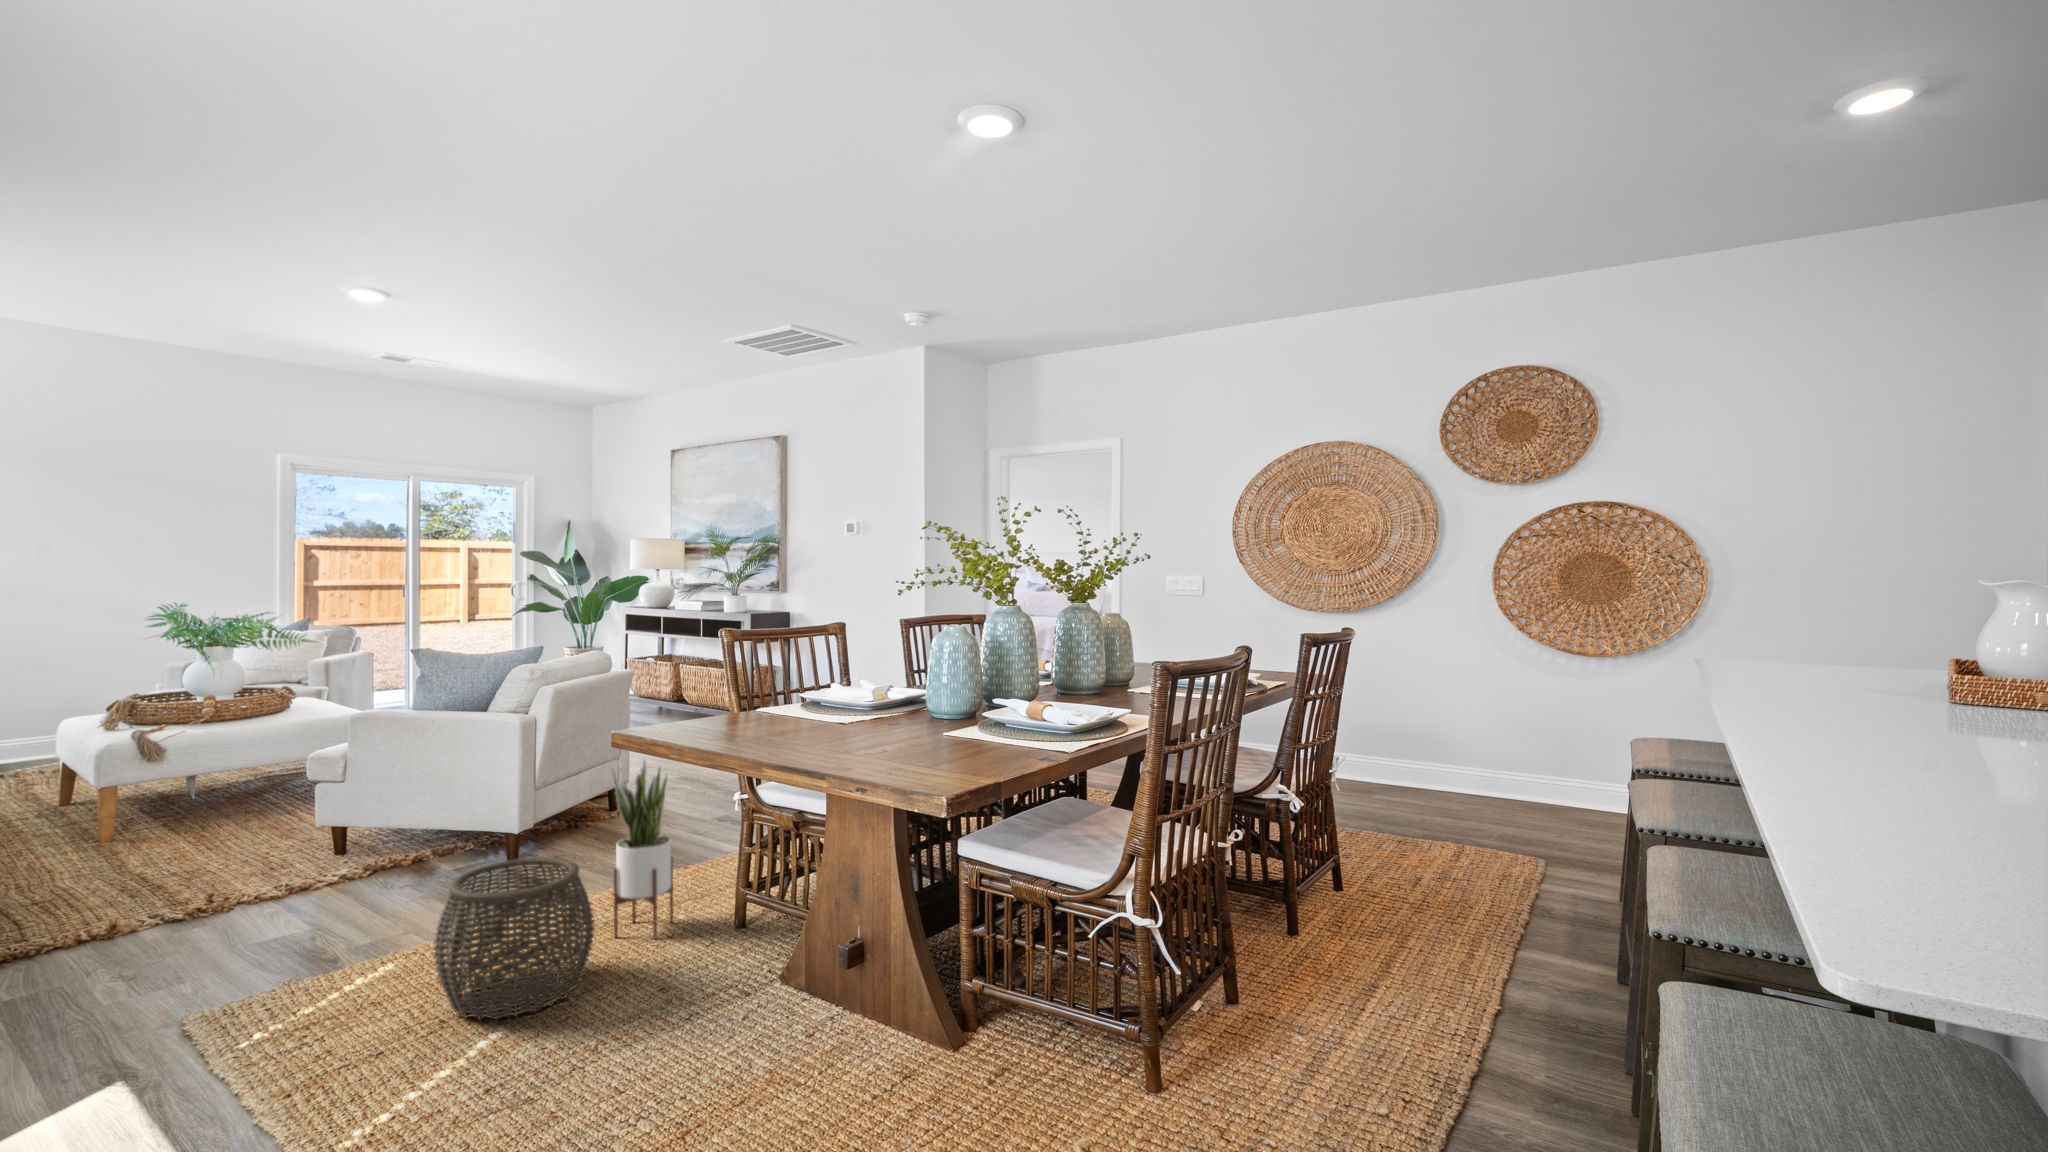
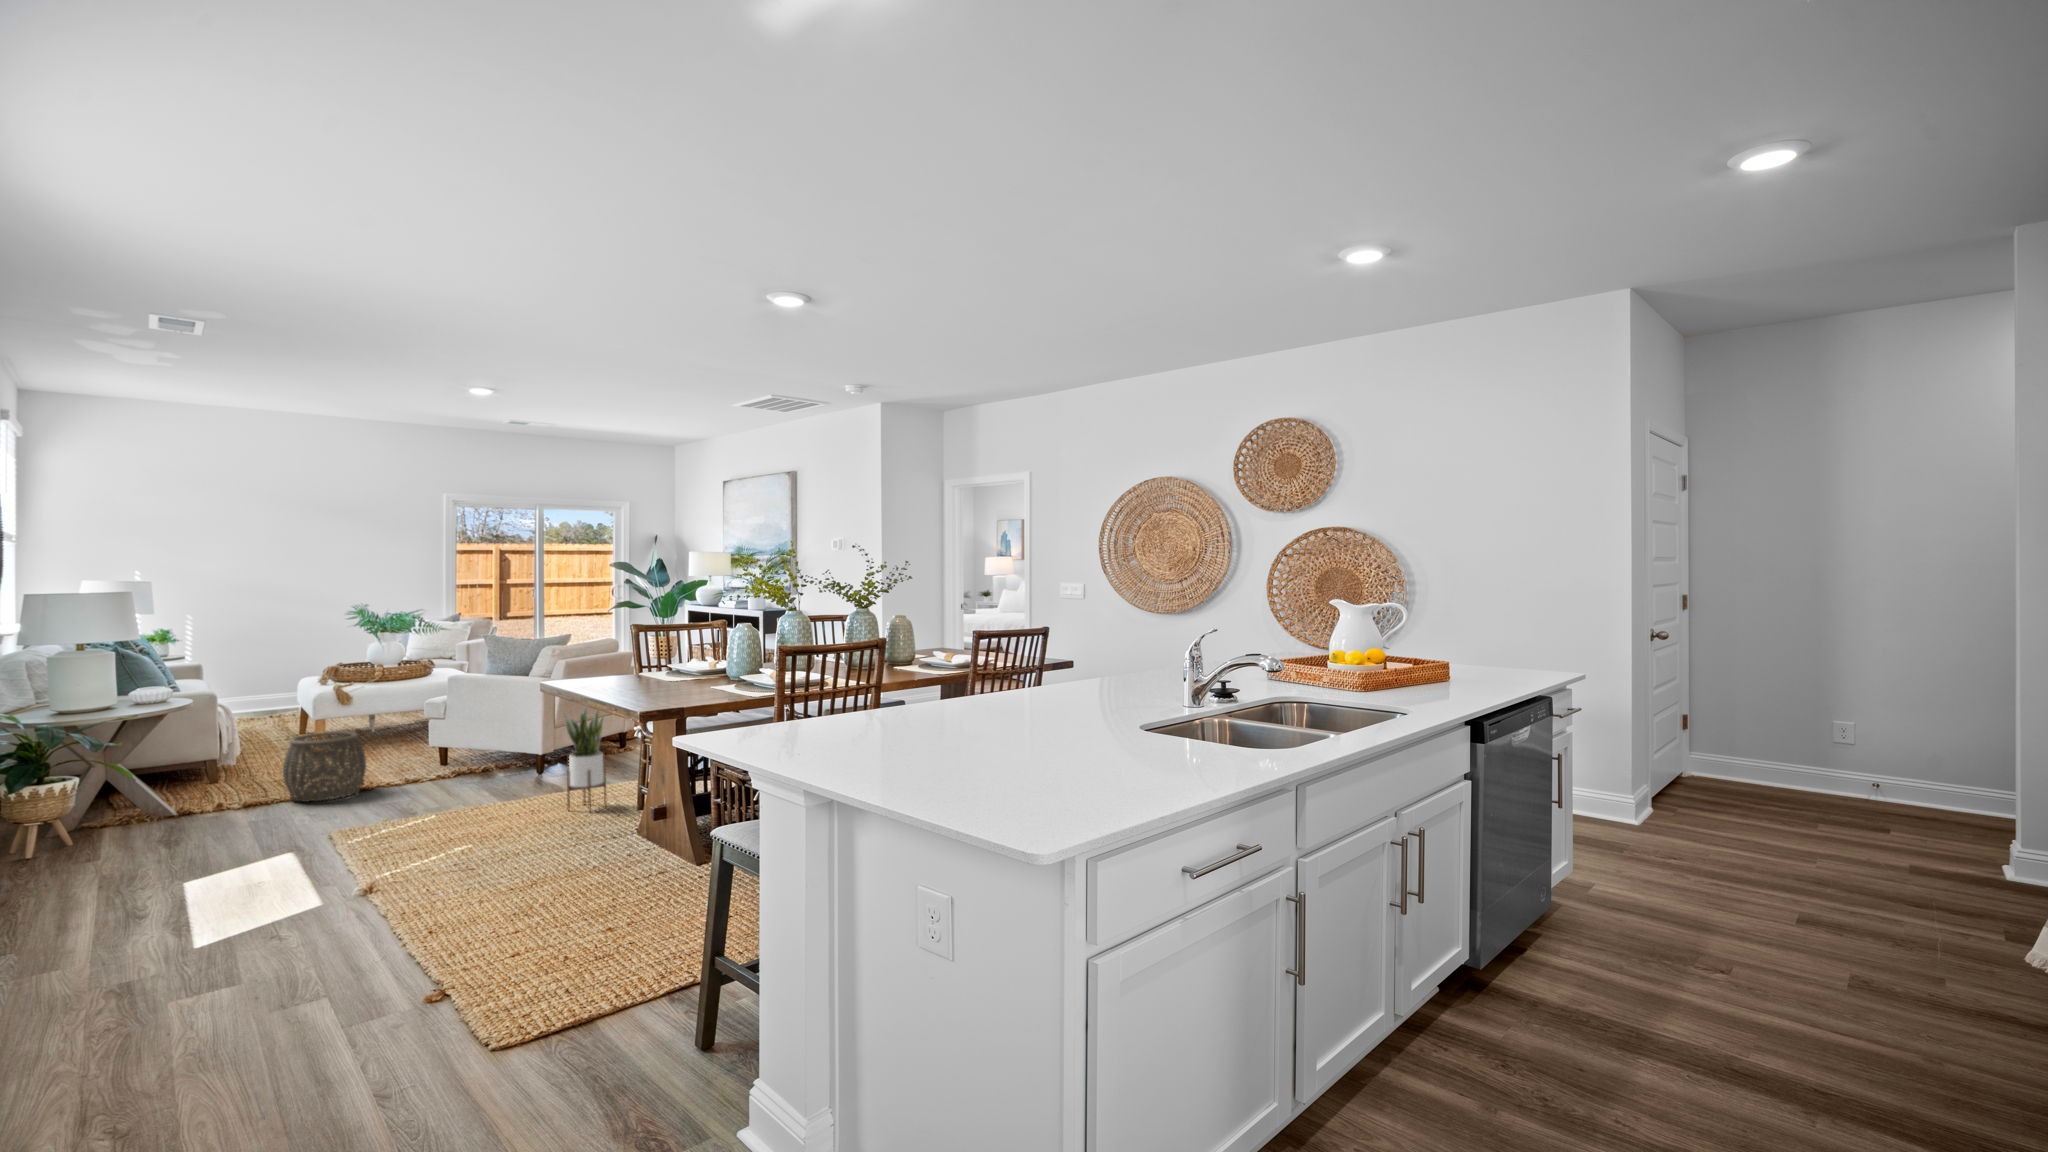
woven basket: present [433,857,595,1019] -> present [283,731,367,802]

